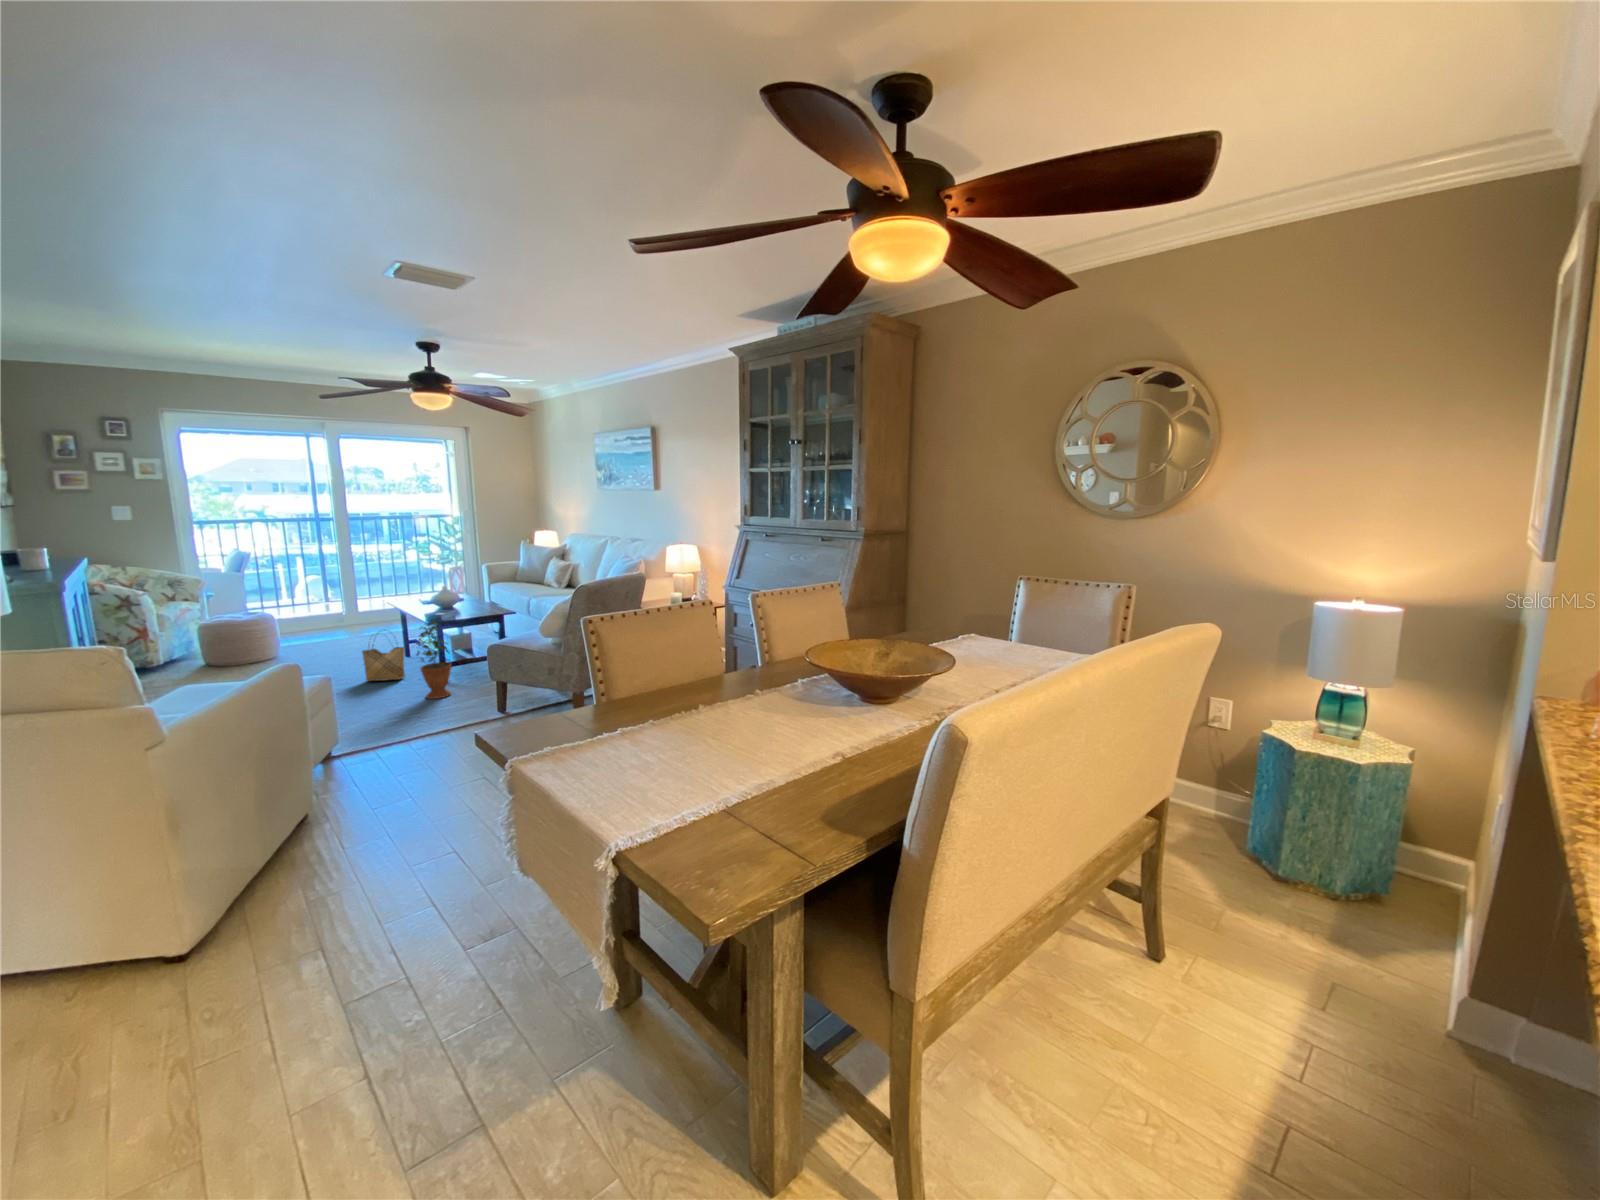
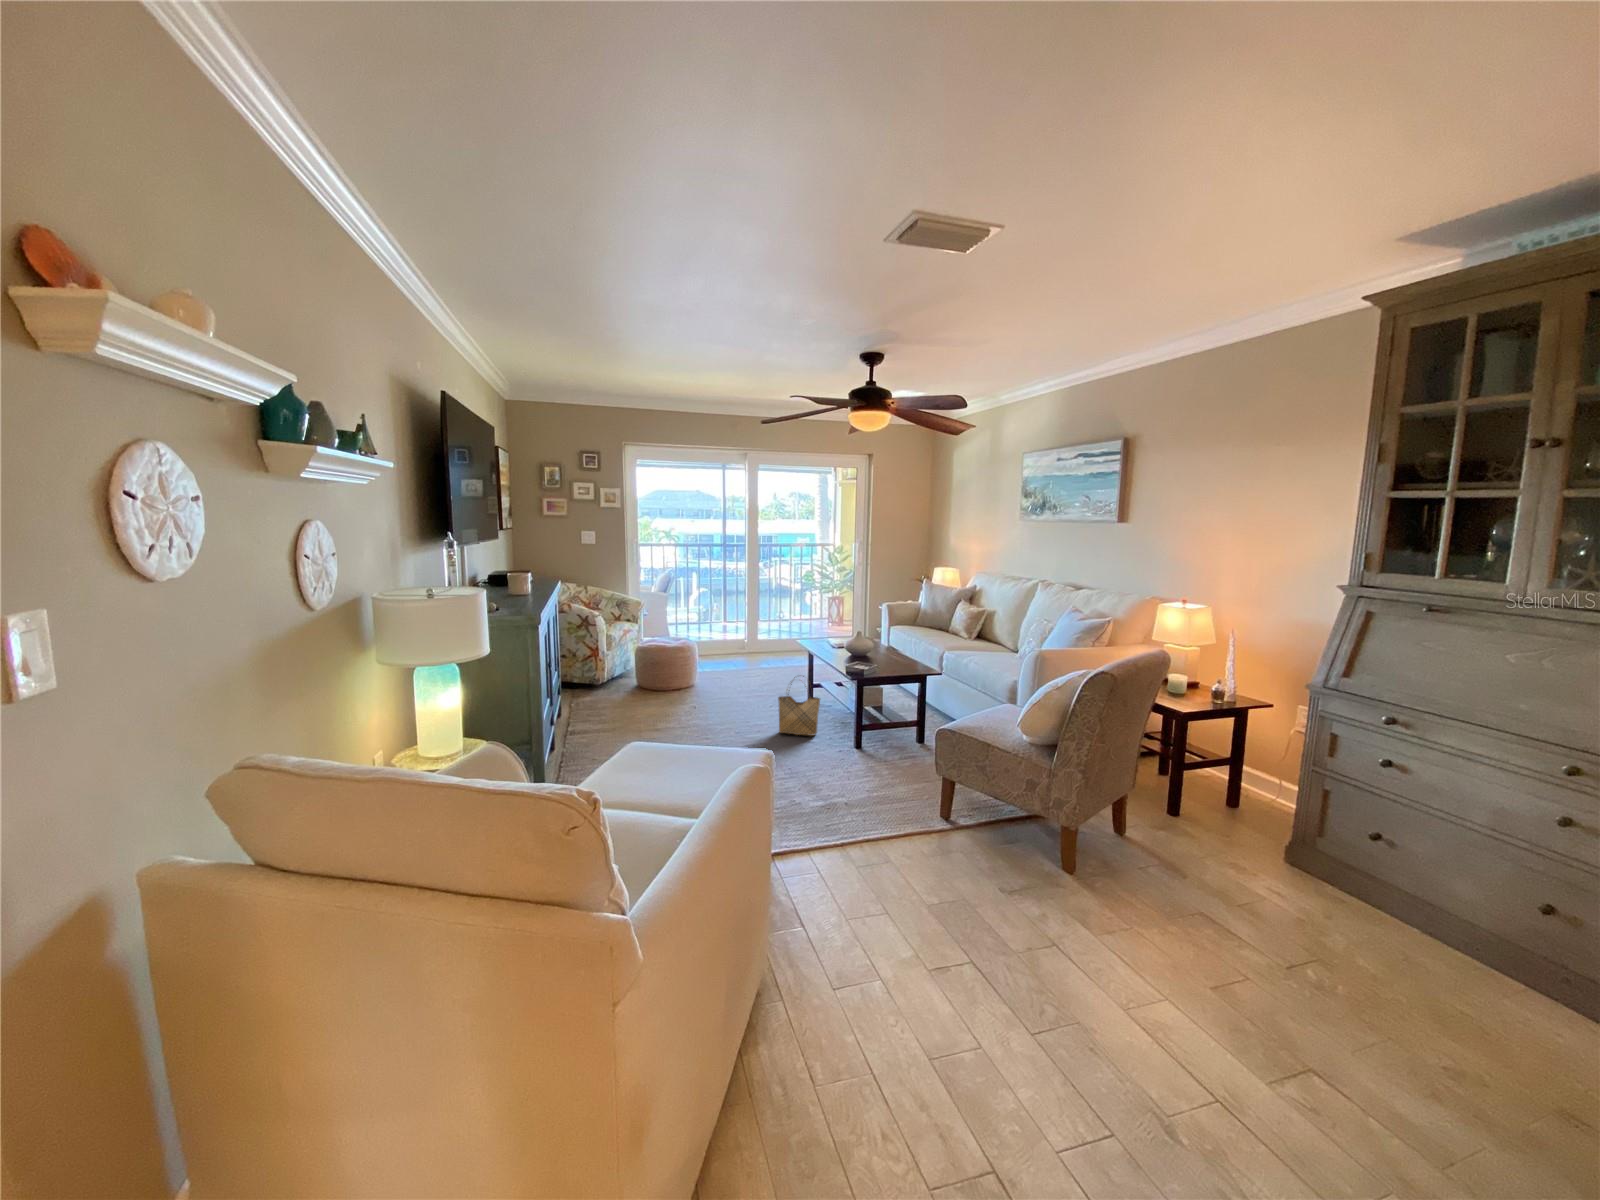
potted plant: present [416,620,451,699] -> none [841,671,881,774]

